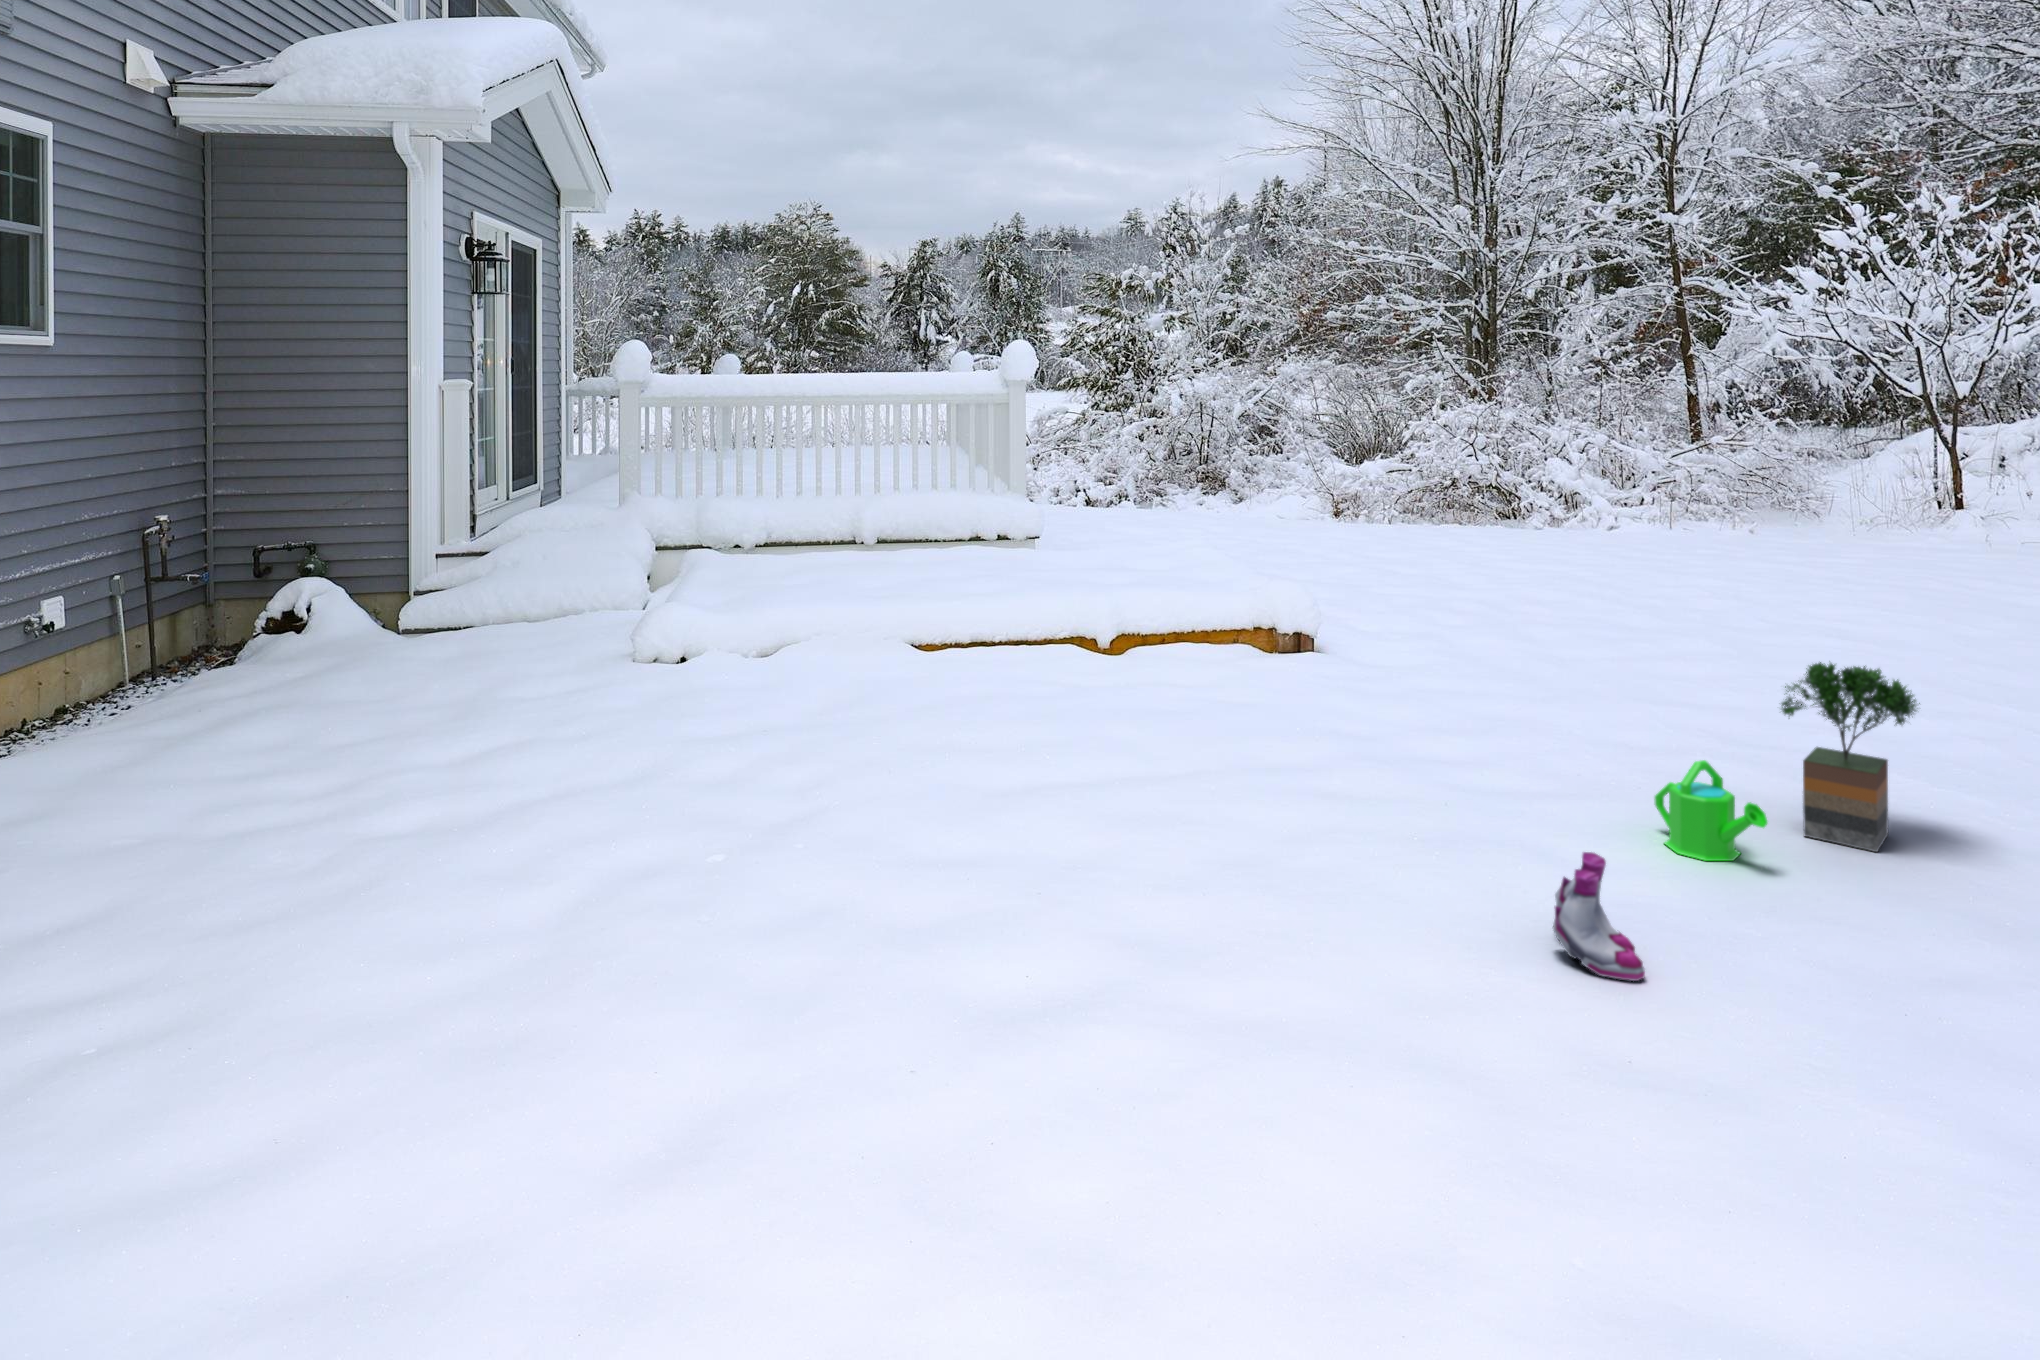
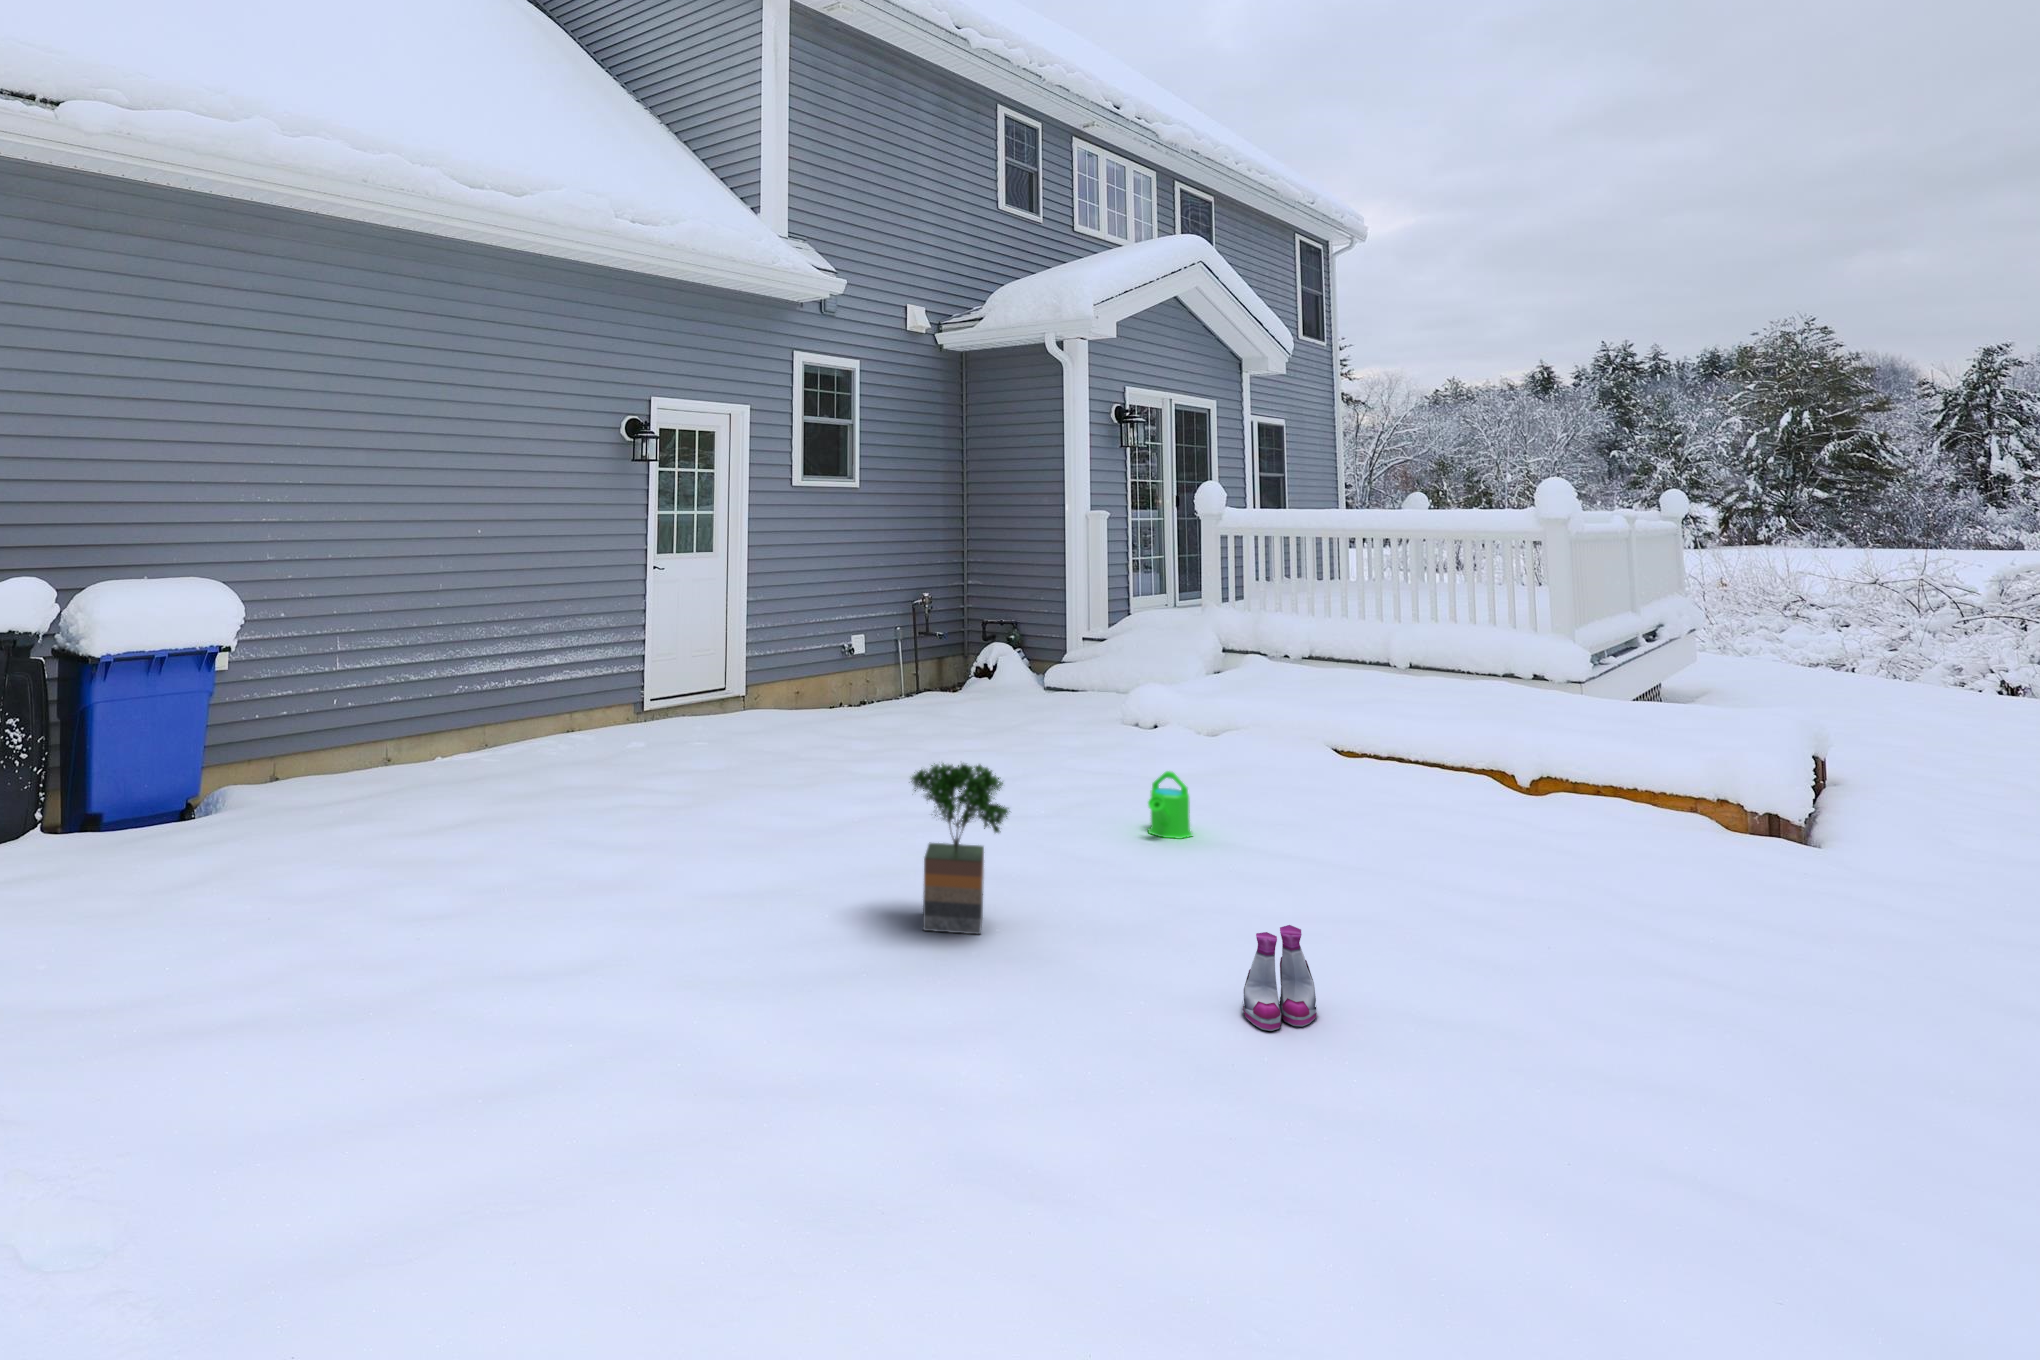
potted tree: present [1781,662,1920,852] -> present [911,763,1010,934]
watering can: present [1654,760,1768,861] -> present [1148,771,1192,838]

